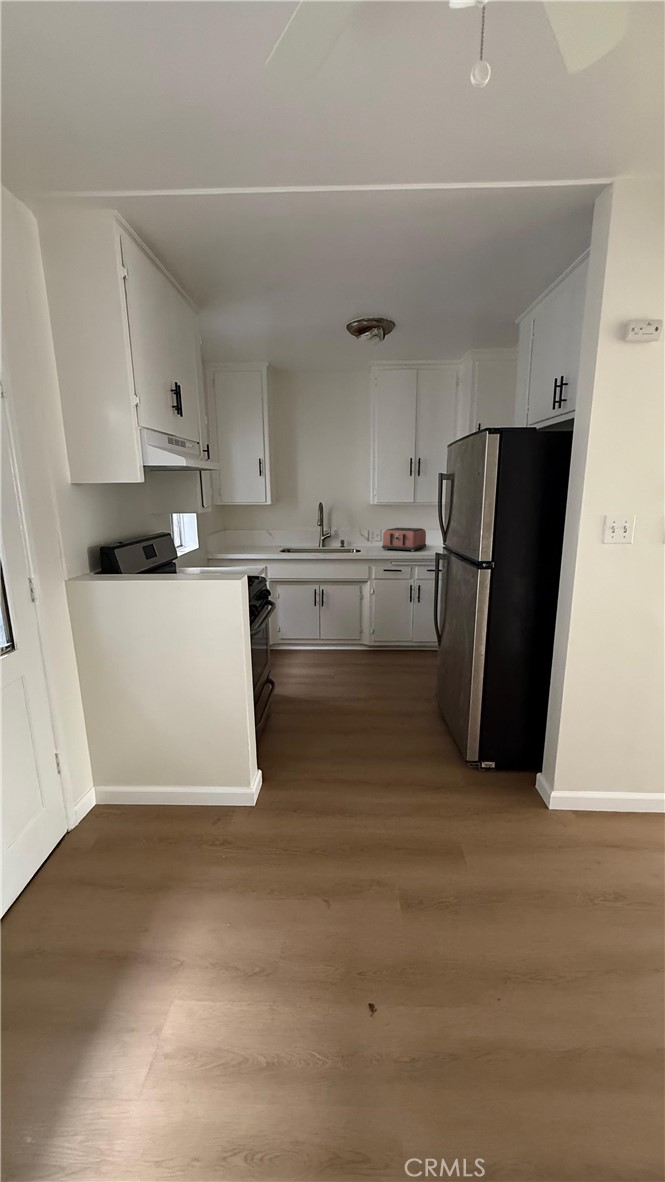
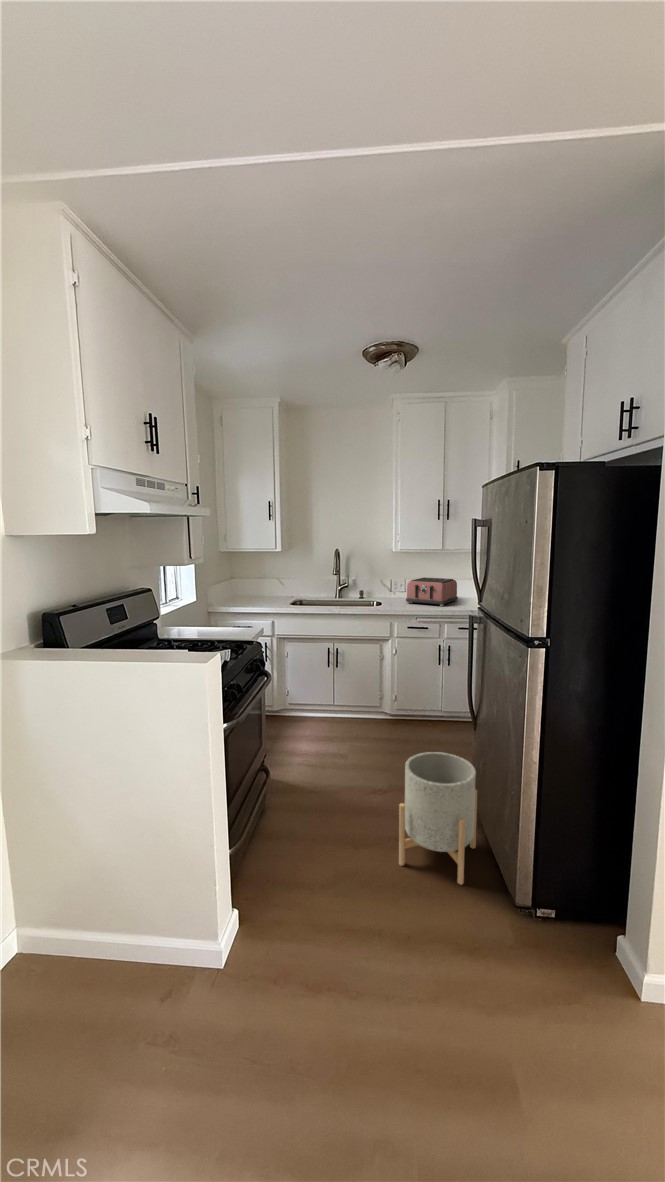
planter: none [380,660,440,753] -> present [399,752,477,885]

